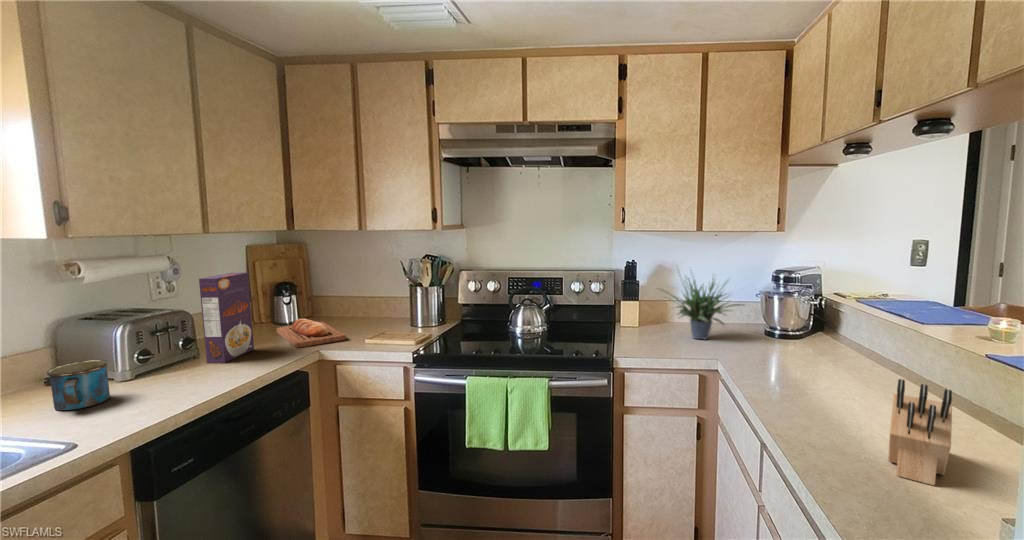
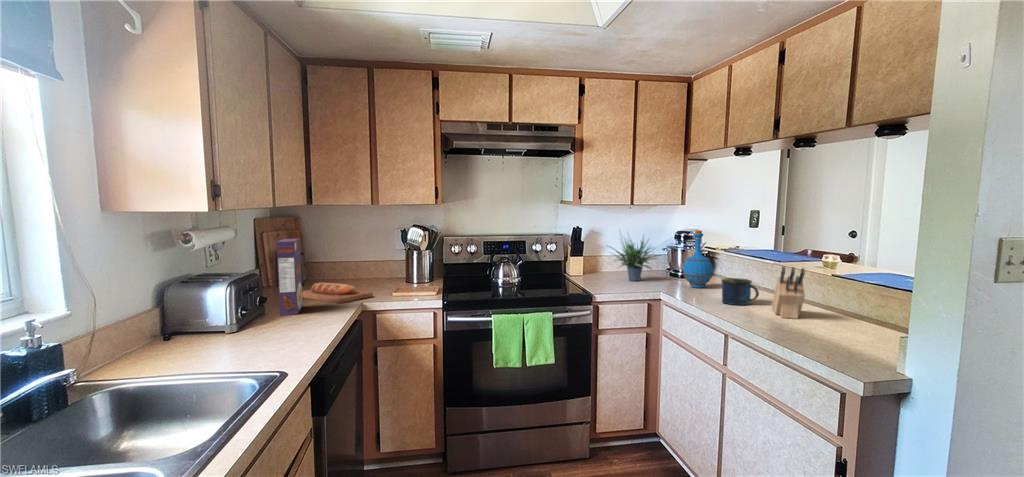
bottle: none [763,275,815,364] -> present [683,230,713,288]
mug: present [47,360,110,410] -> present [721,278,759,305]

